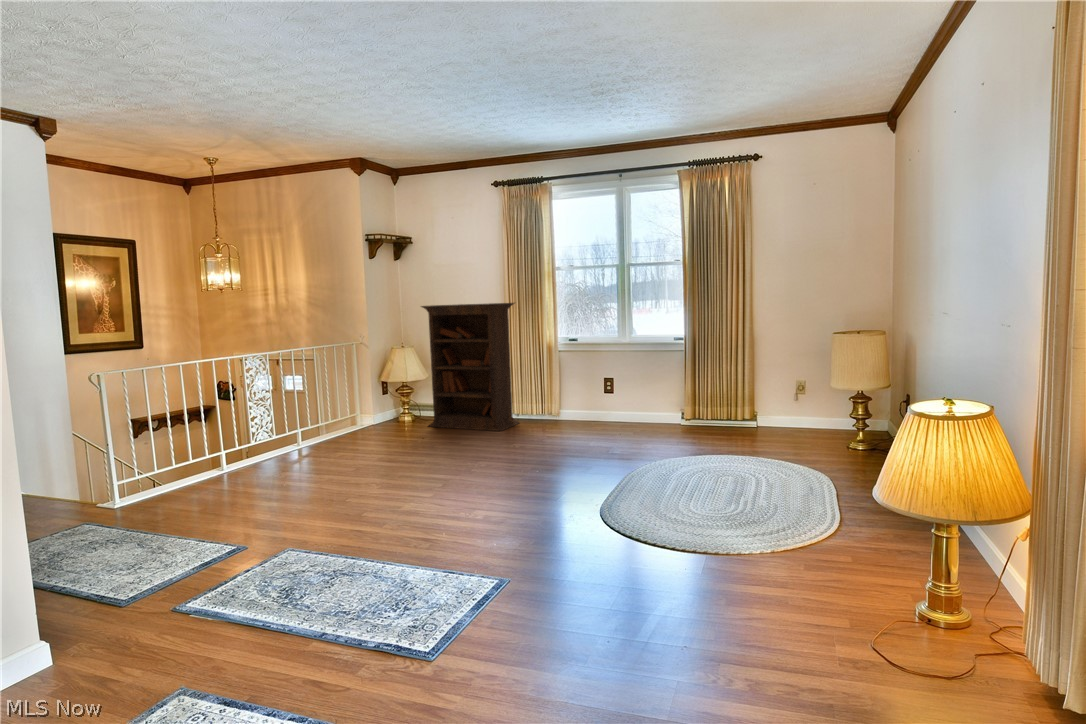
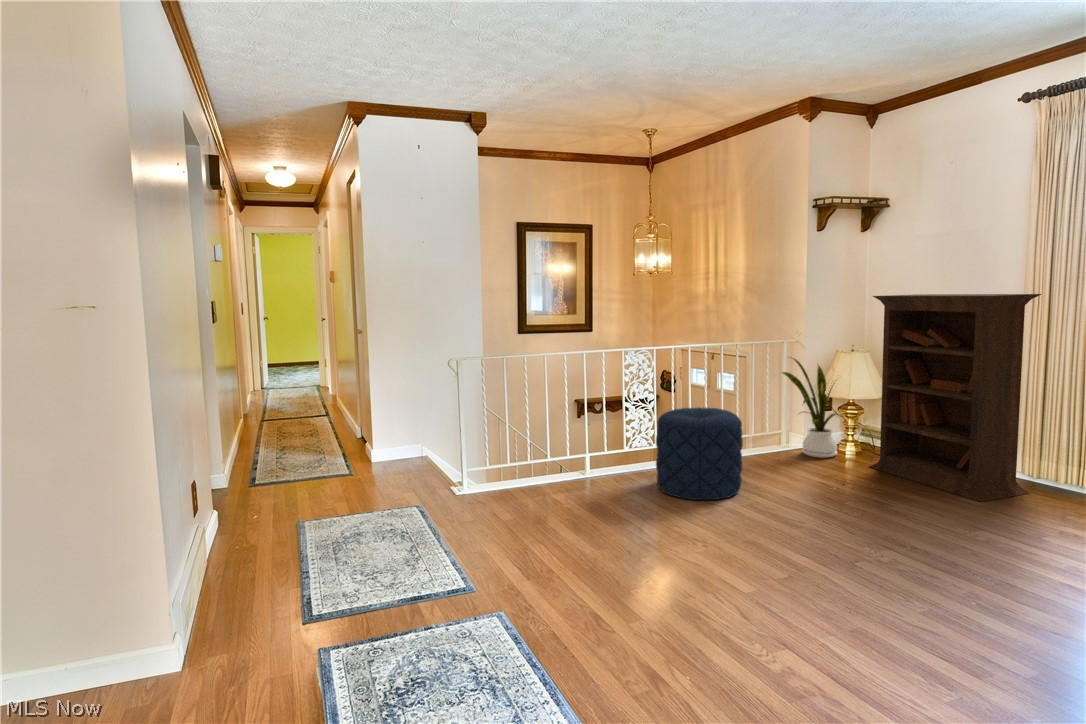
house plant: none [356,354,403,428] -> present [783,358,843,458]
pouf: none [287,395,360,468] -> present [656,408,743,500]

